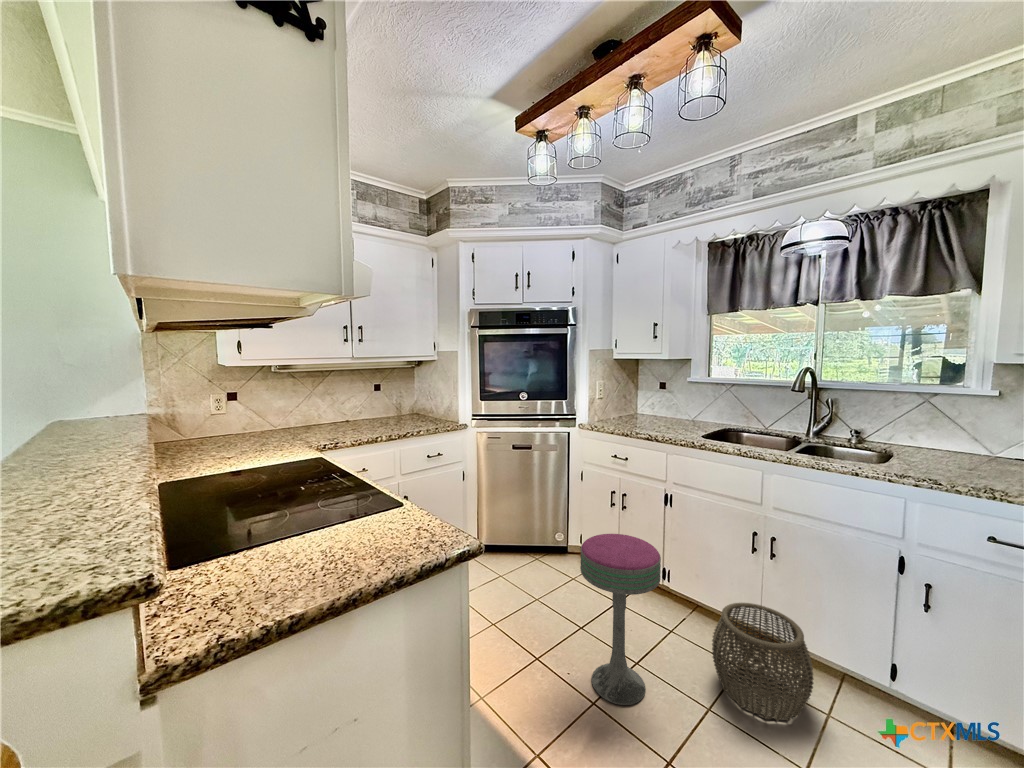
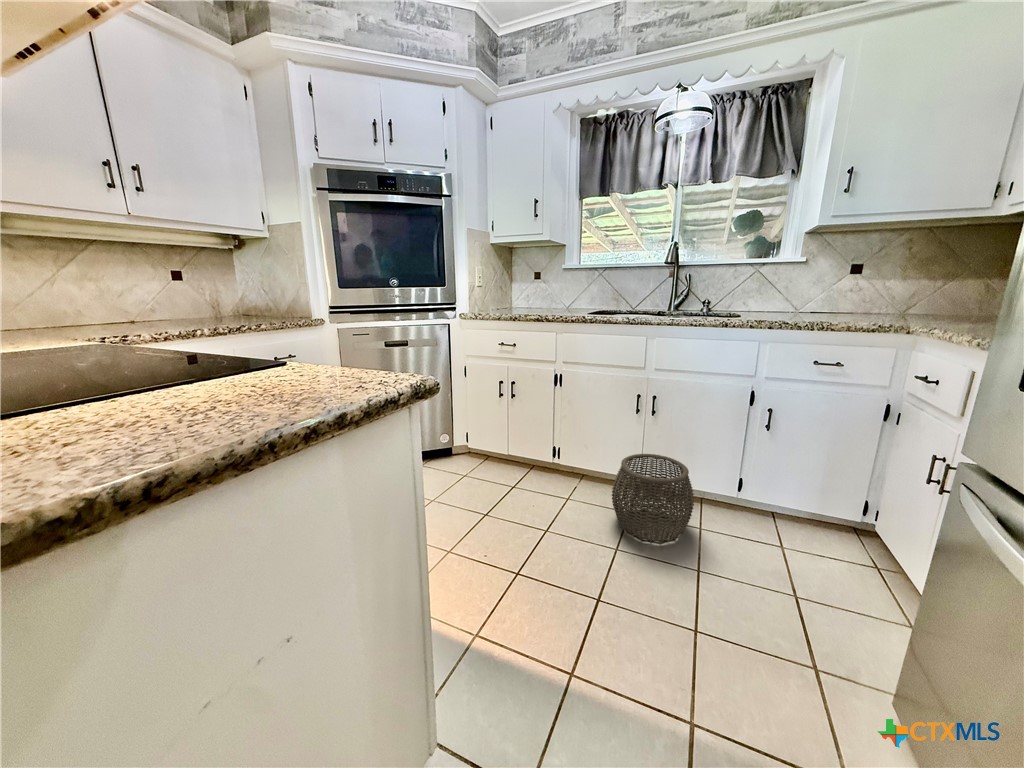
bar stool: present [580,534,661,705] -> none [496,408,578,567]

